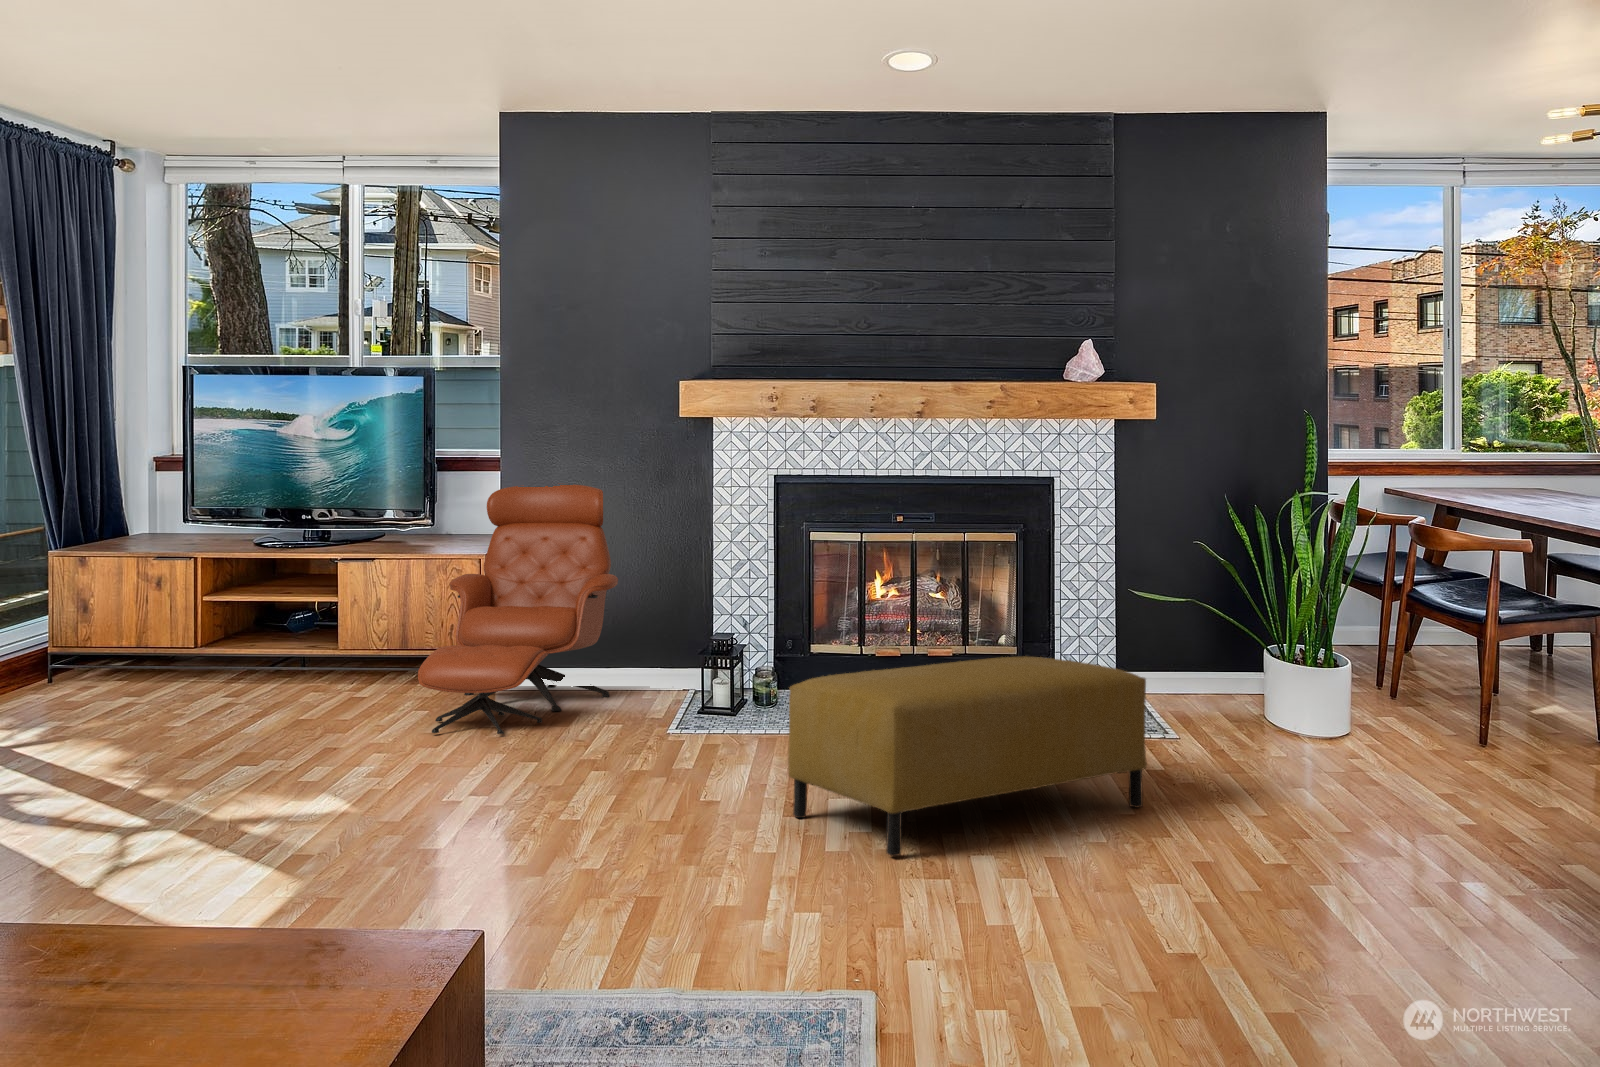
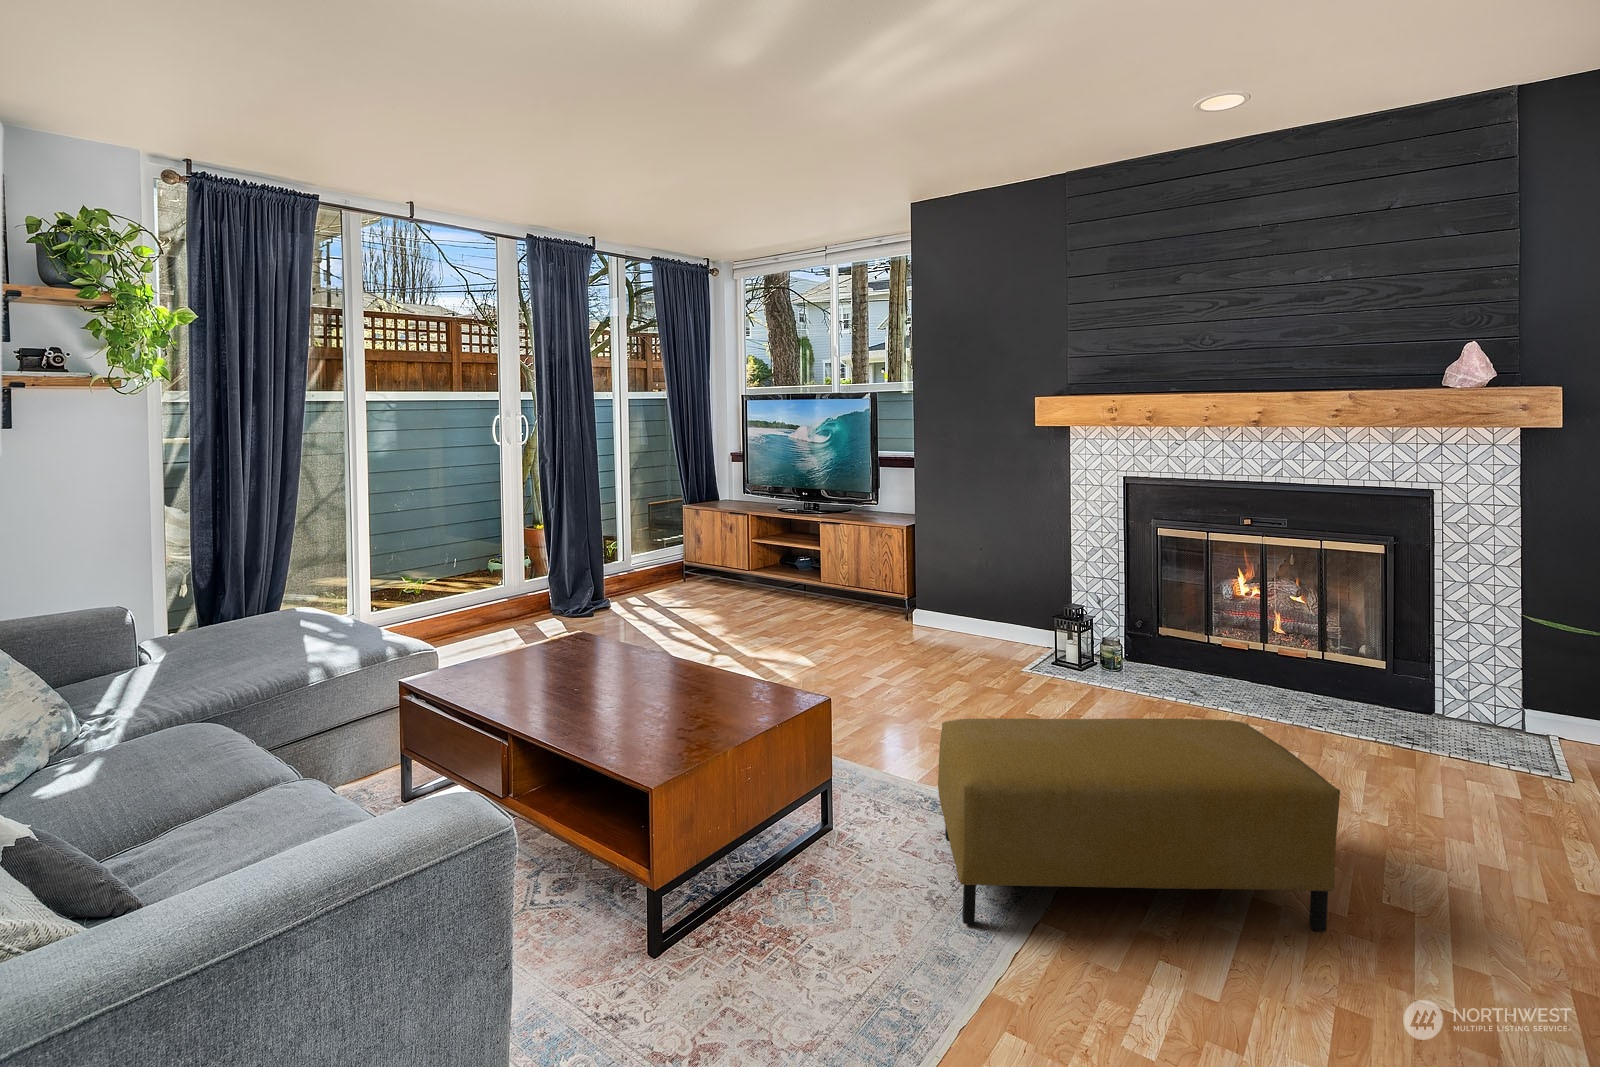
lounge chair: present [418,484,618,734] -> none [802,477,987,680]

